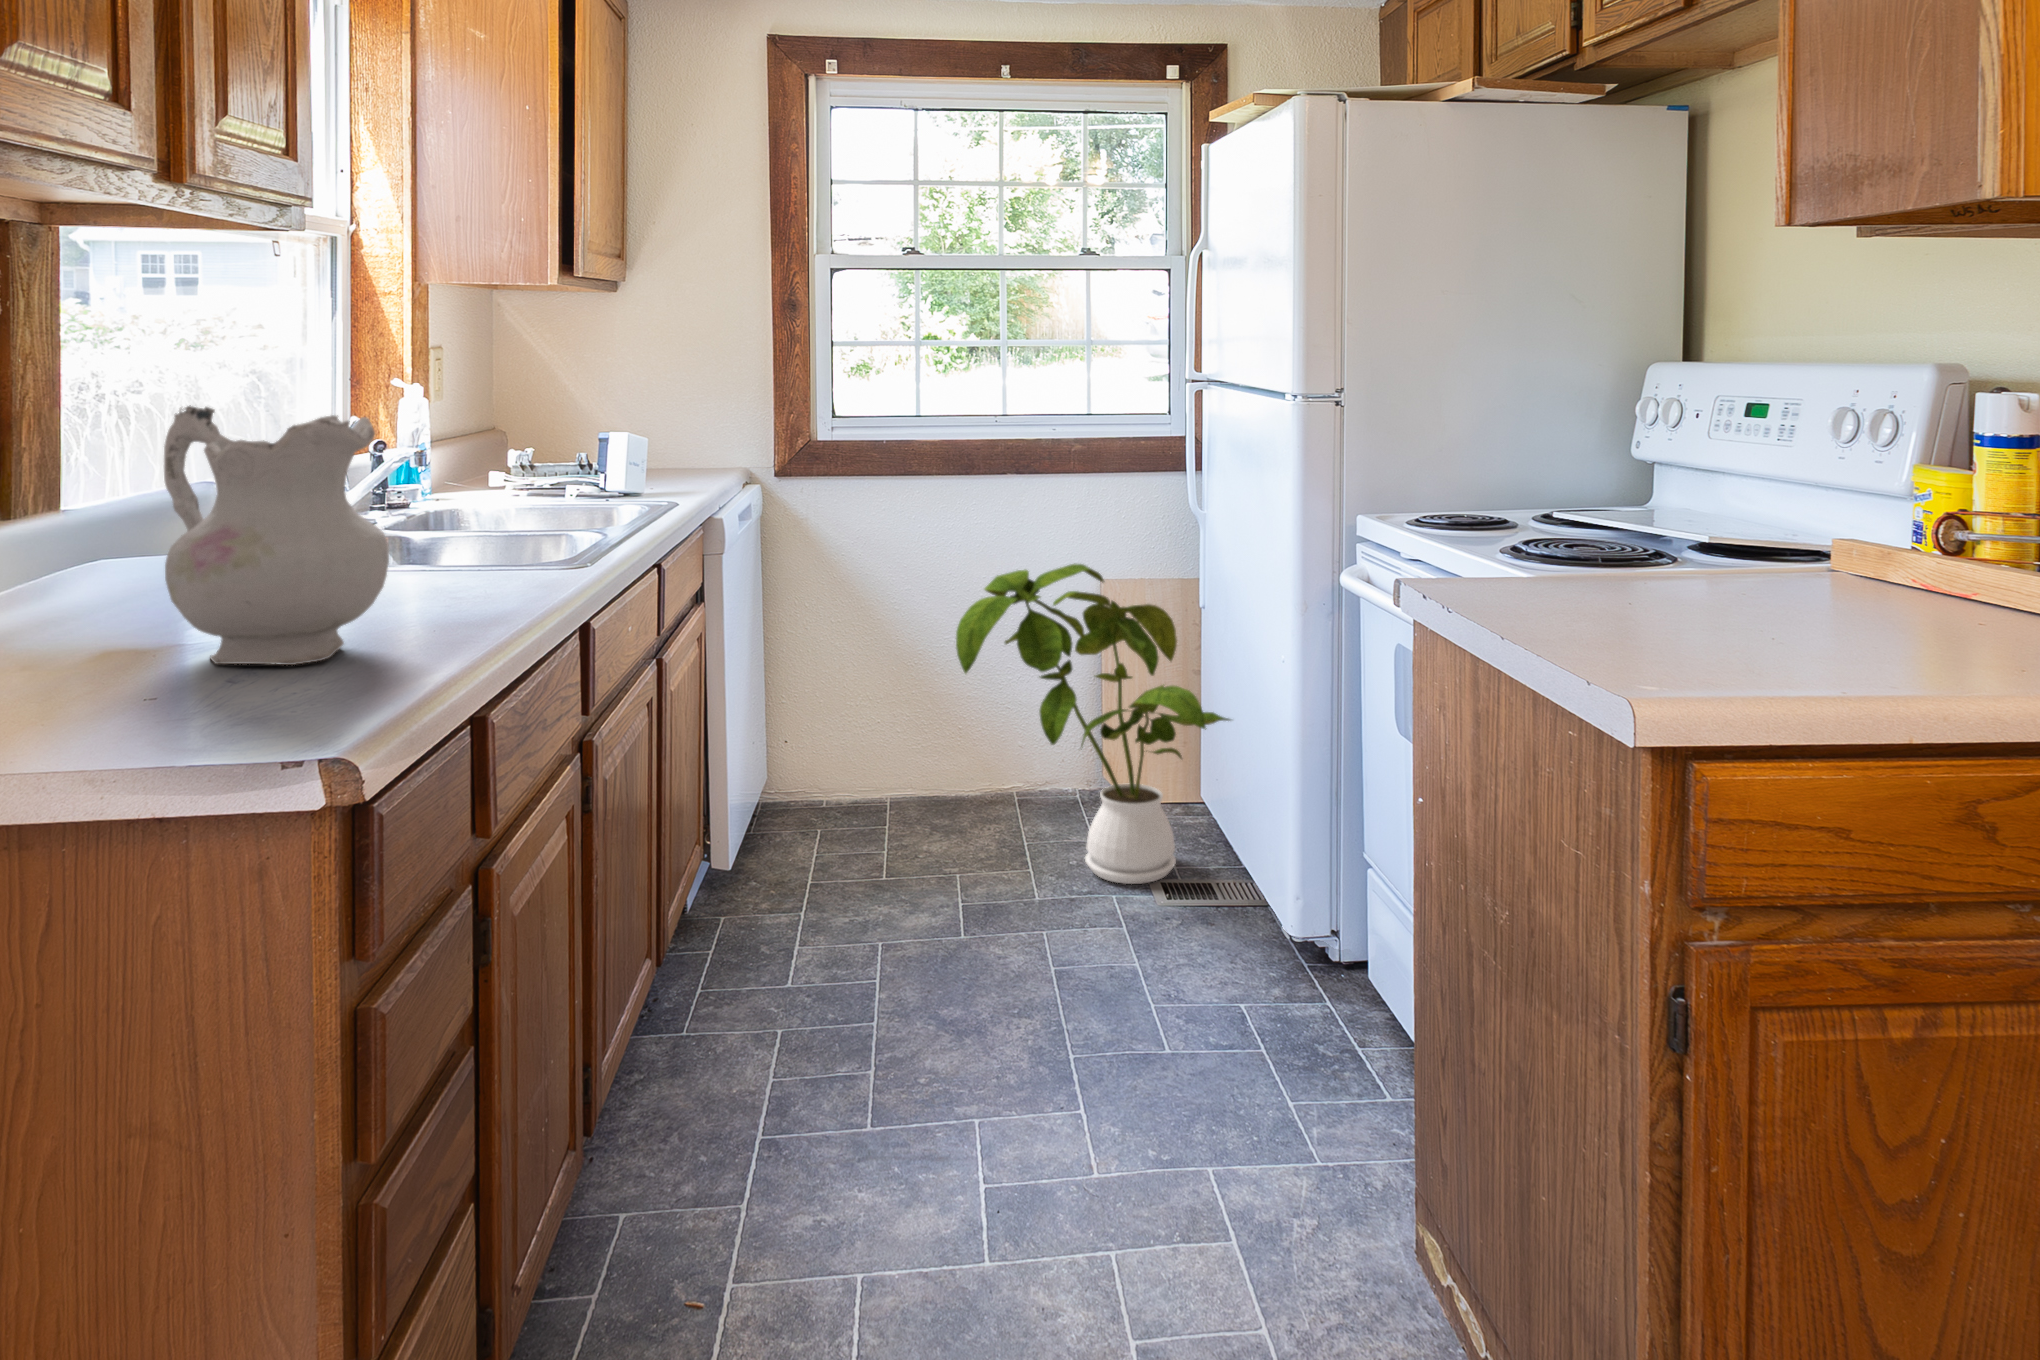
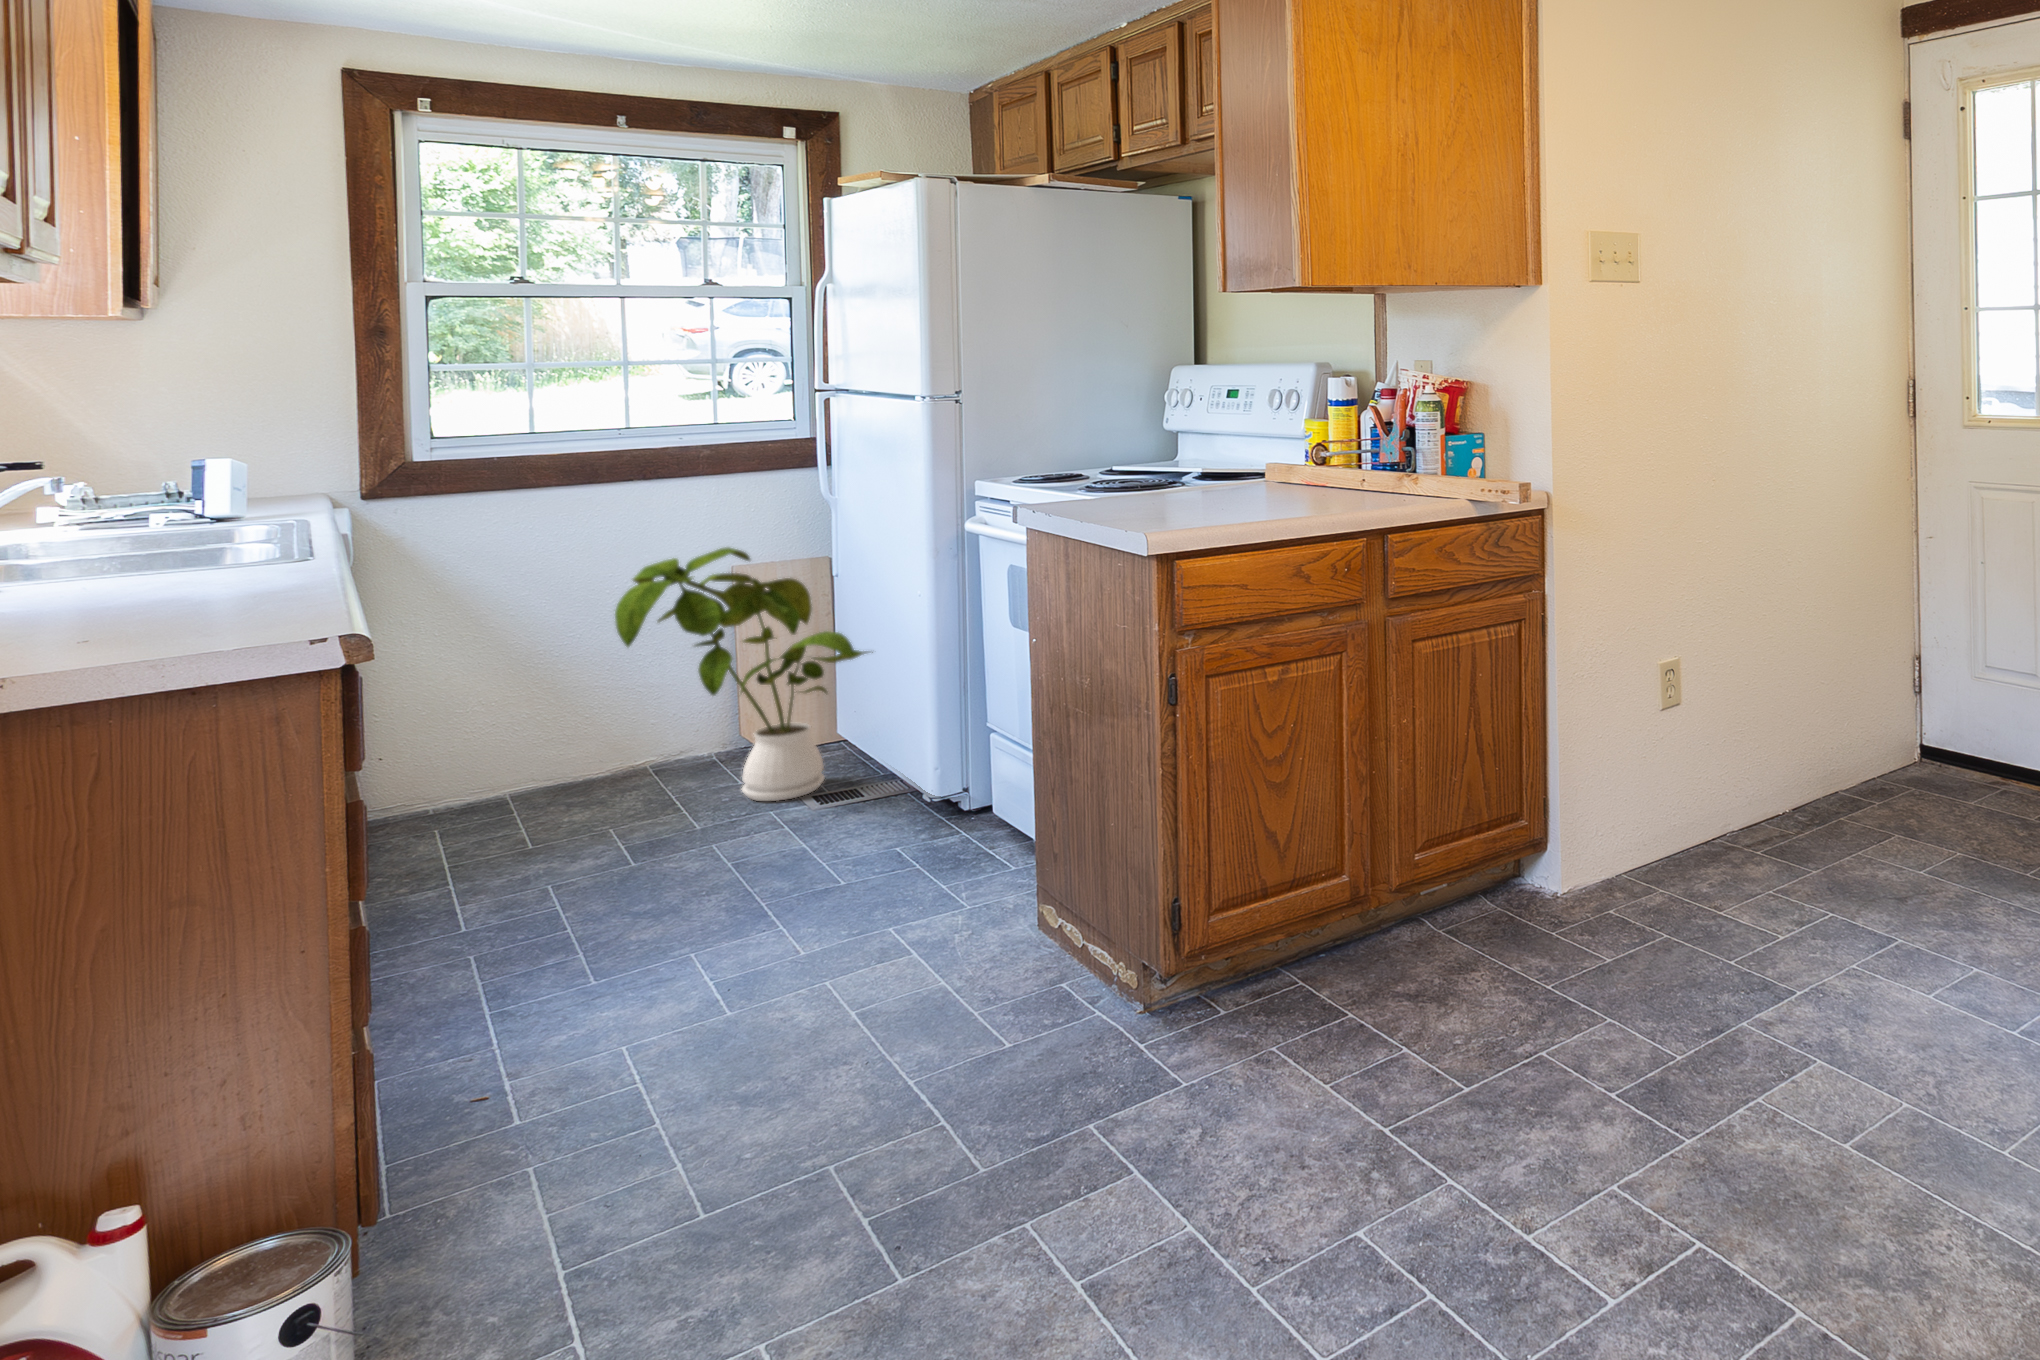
ceramic pitcher: present [164,406,389,665] -> none [67,442,285,626]

